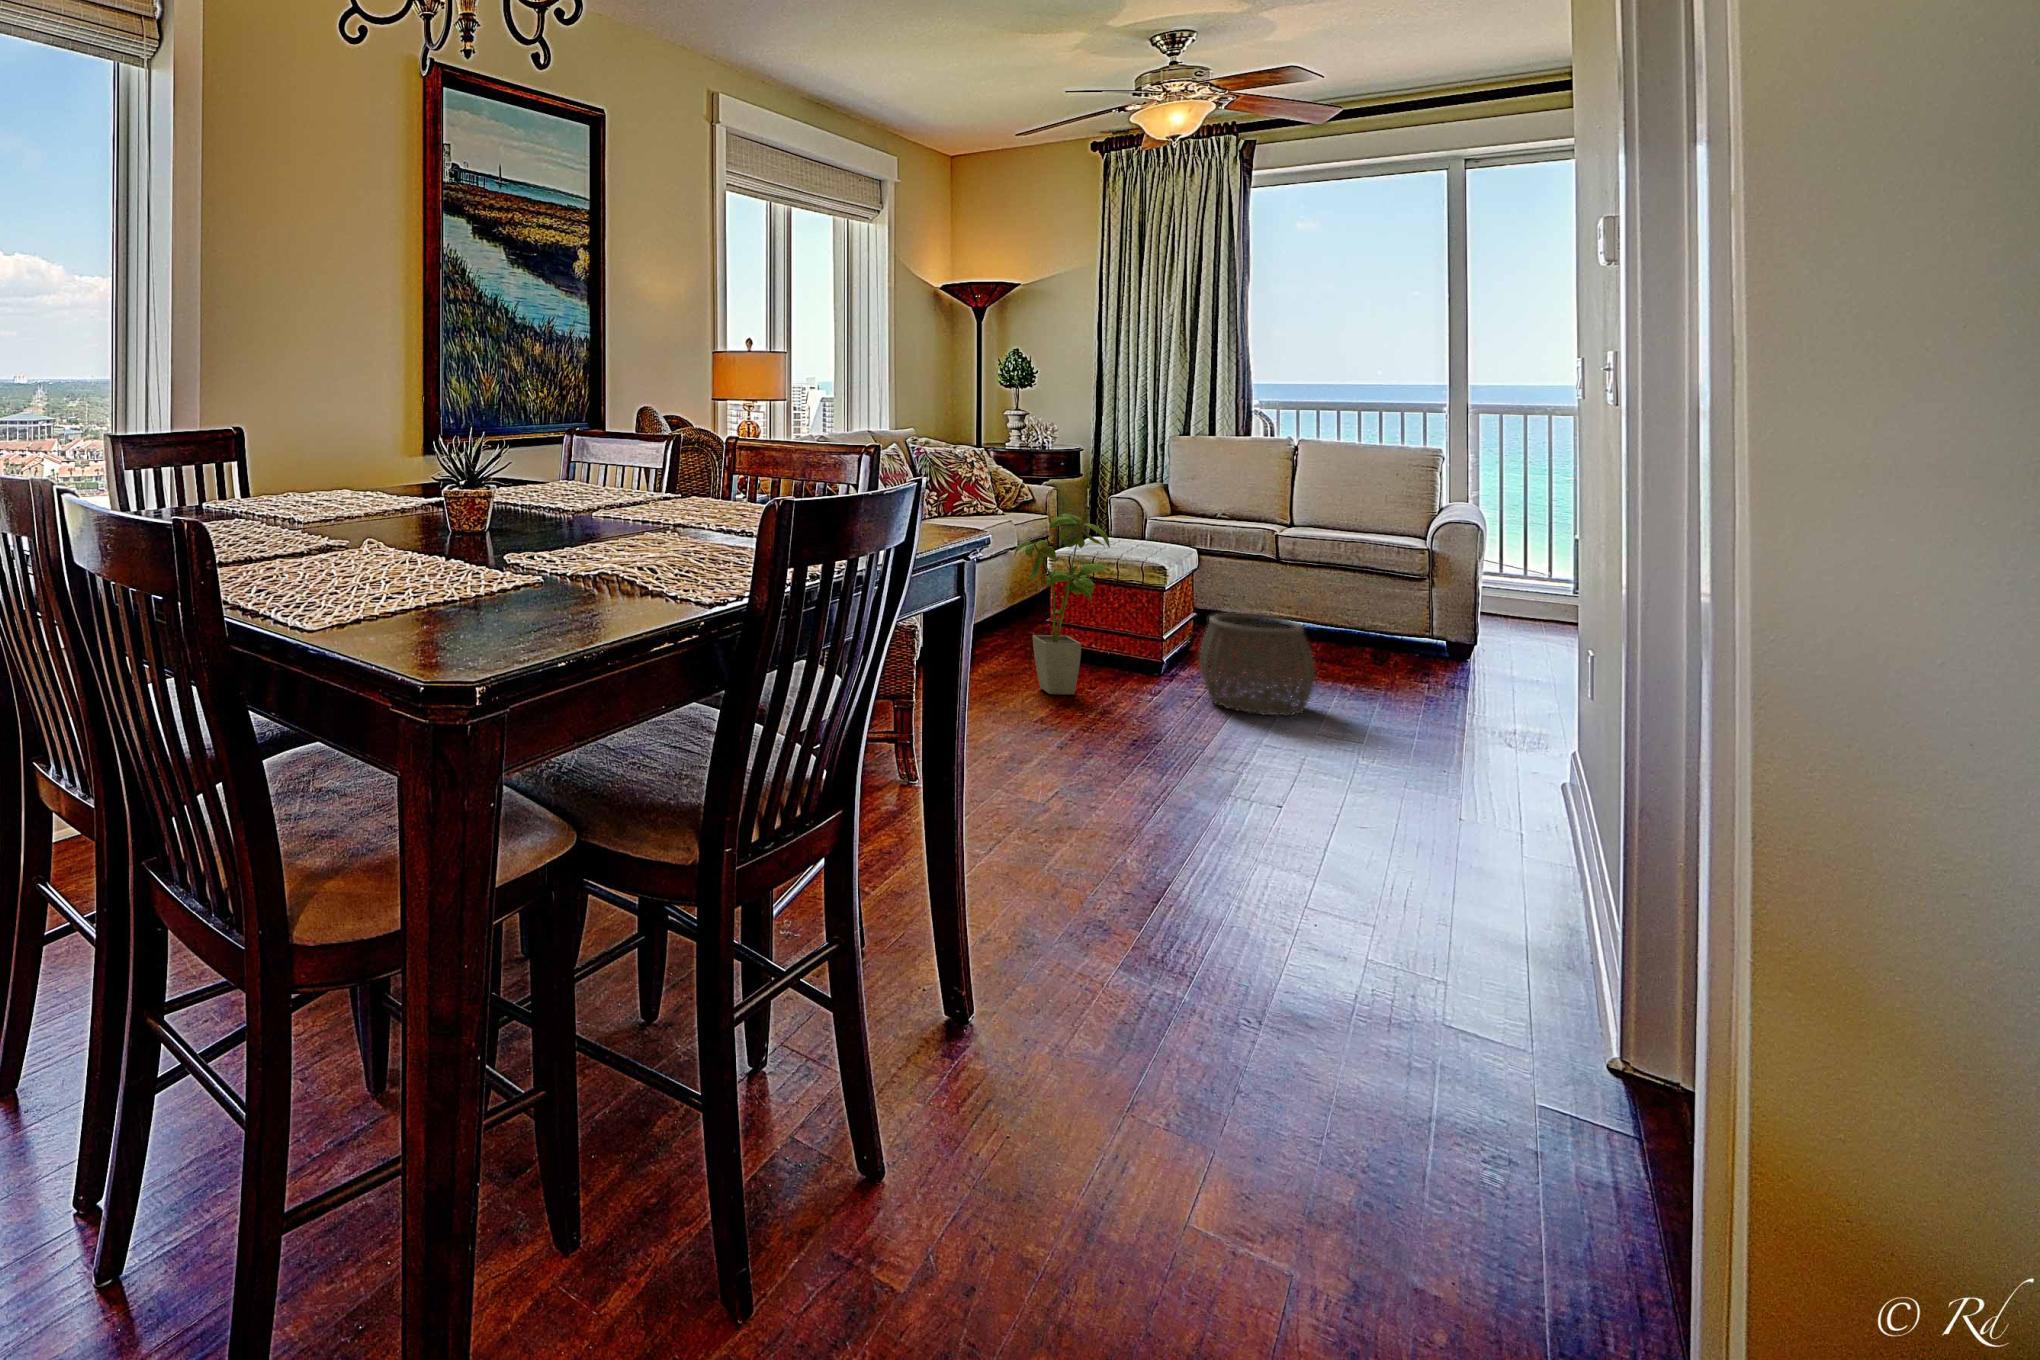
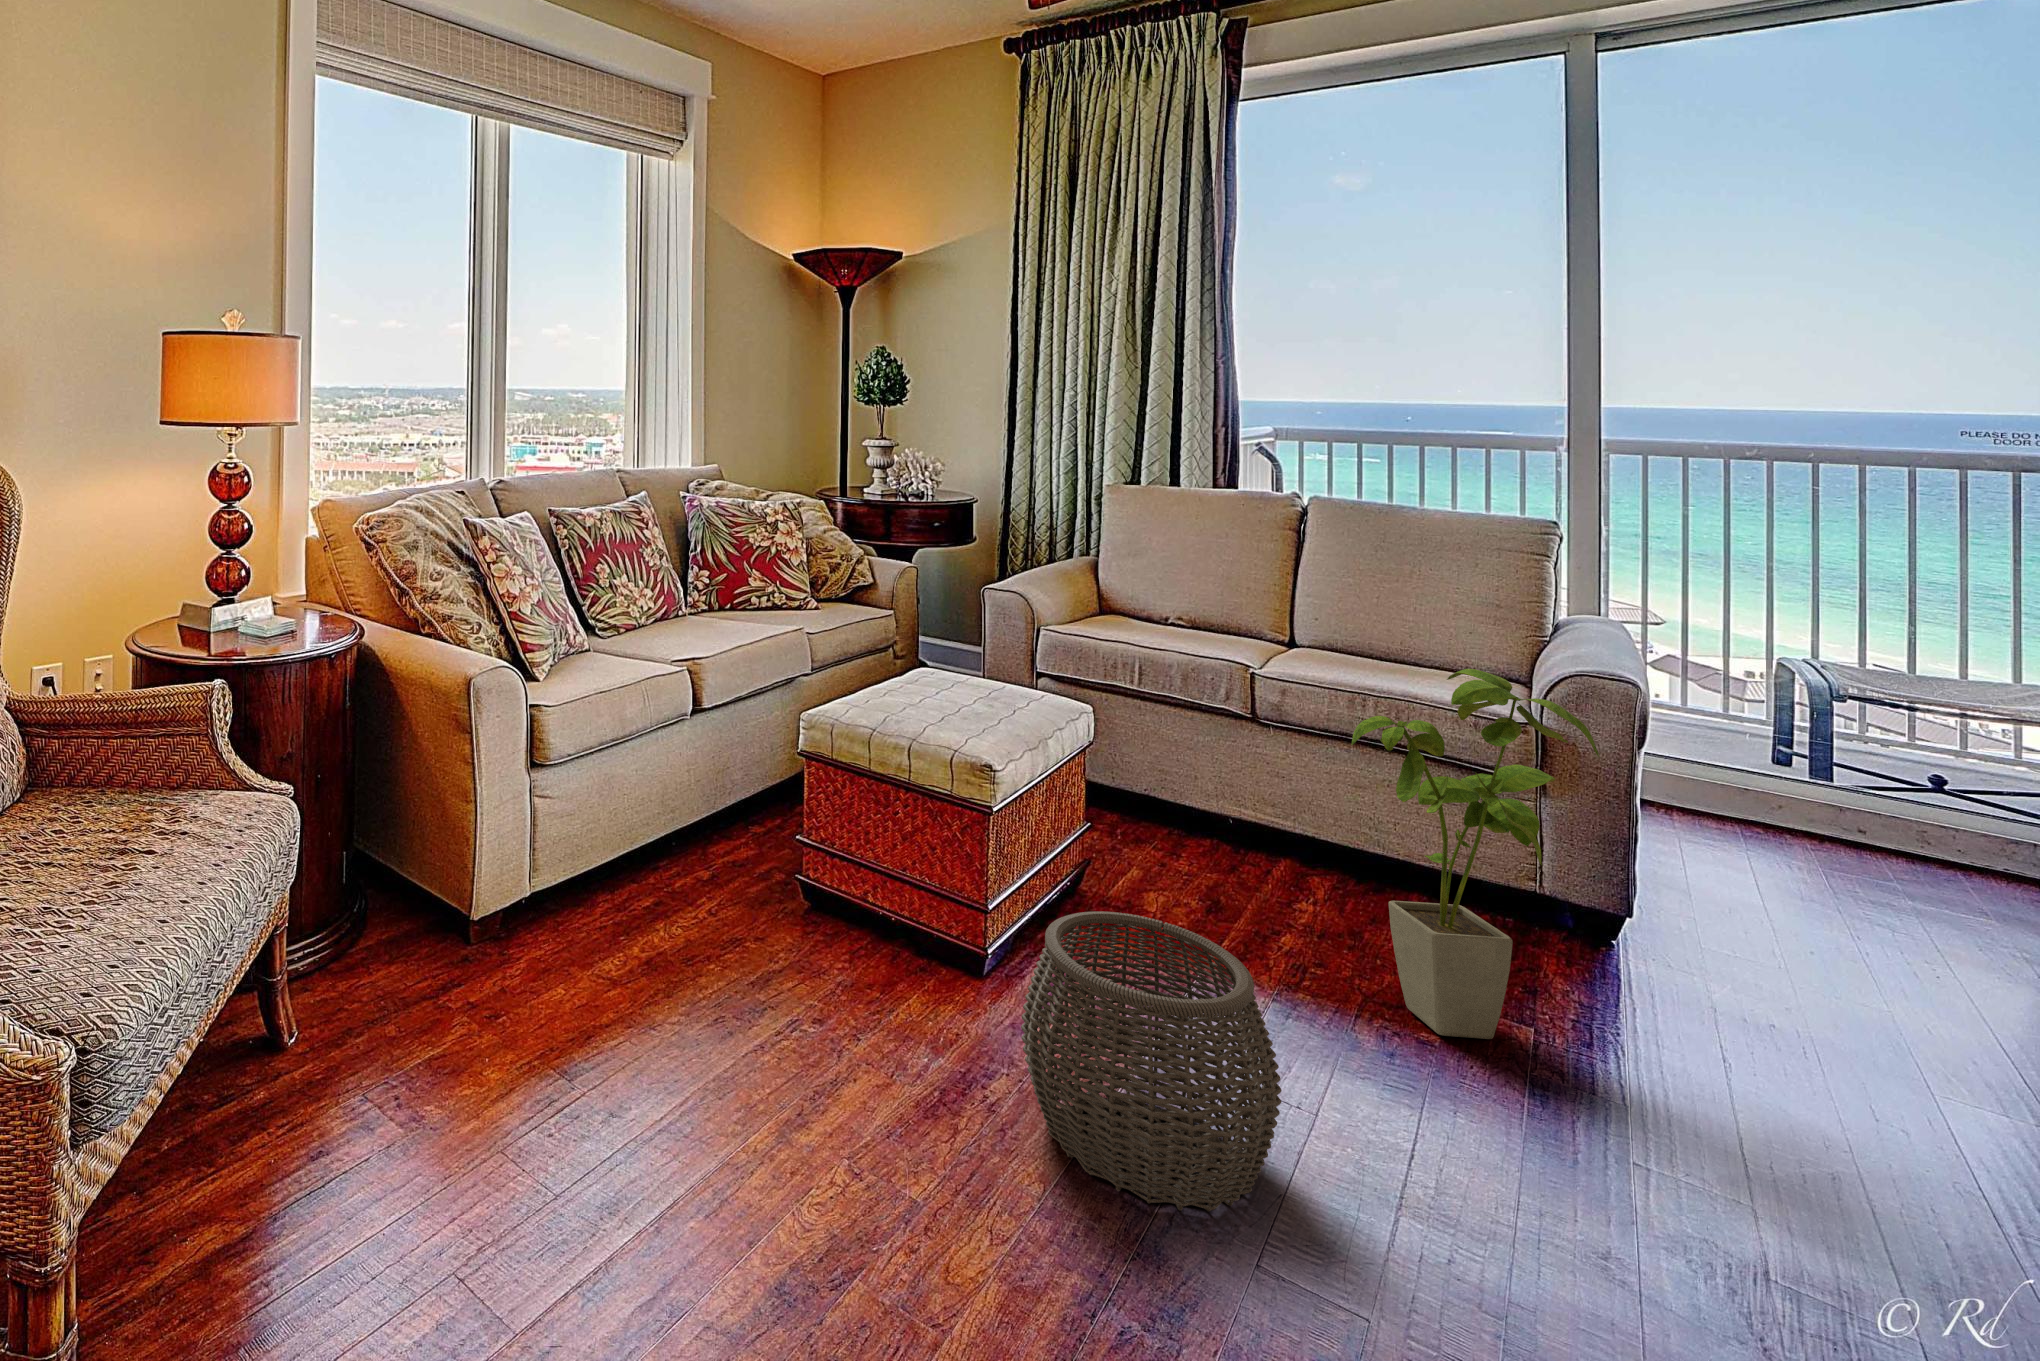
house plant: present [1014,513,1110,695] -> present [1351,669,1599,1039]

